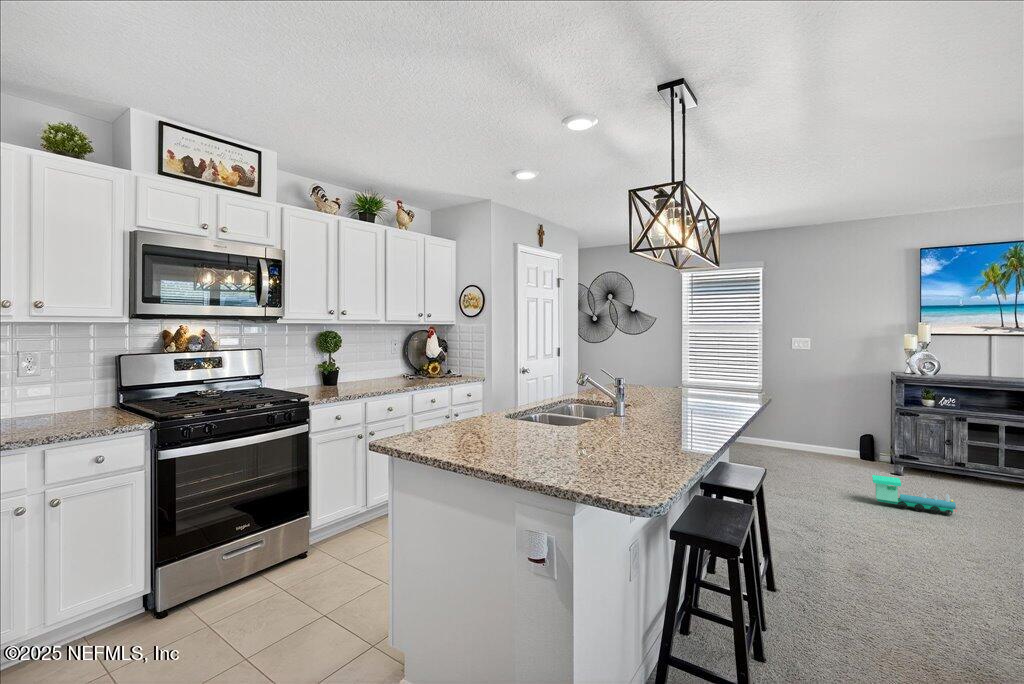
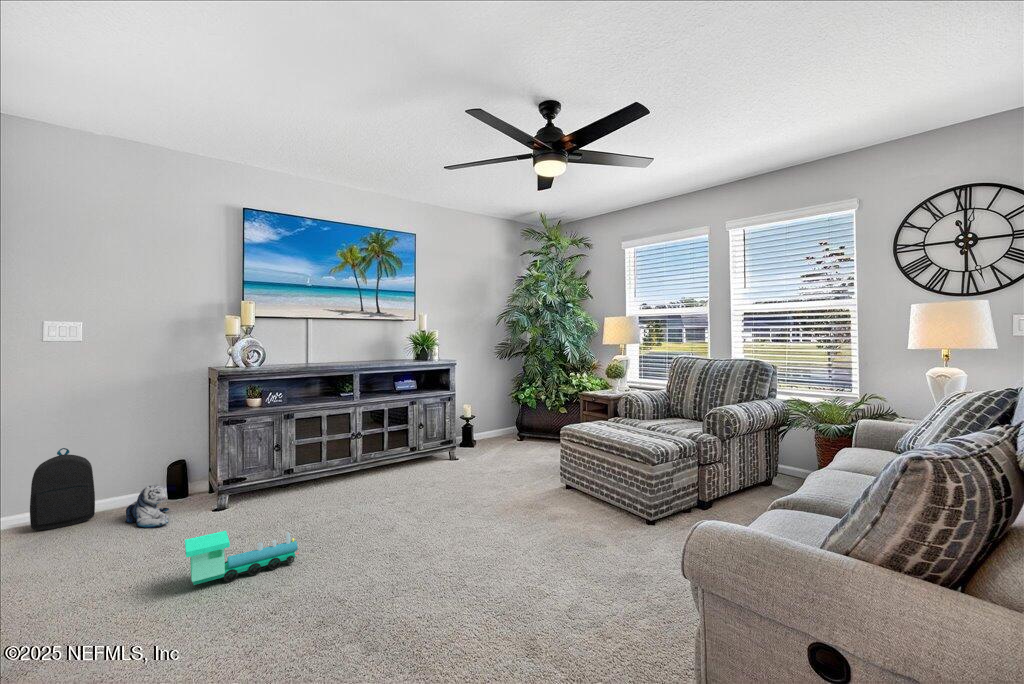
backpack: none [786,415,817,459] -> present [30,448,95,530]
plush toy: none [834,446,861,473] -> present [126,485,169,528]

